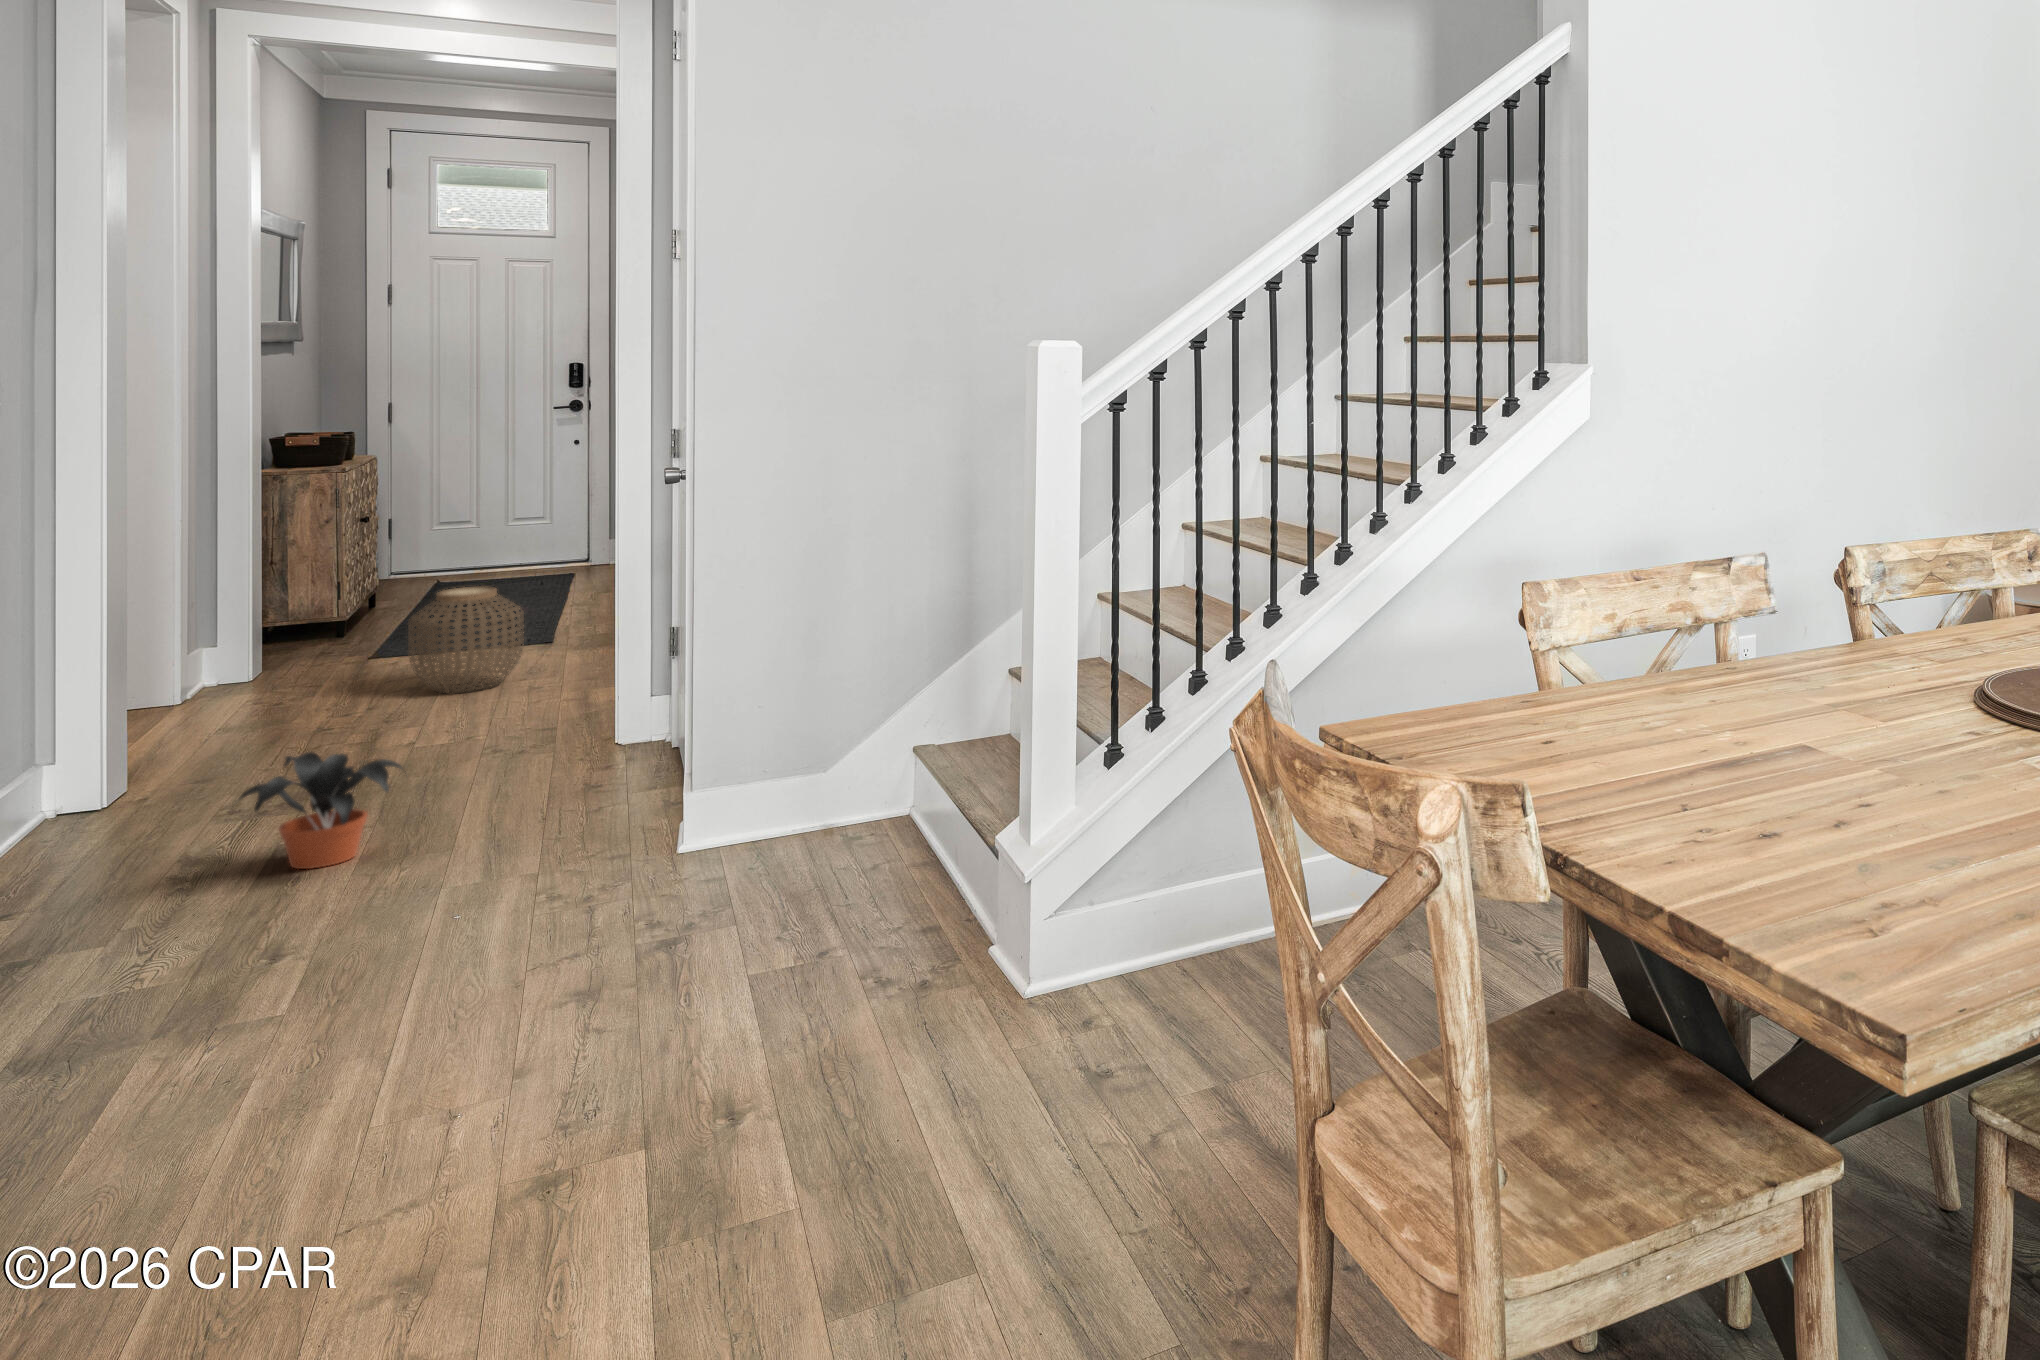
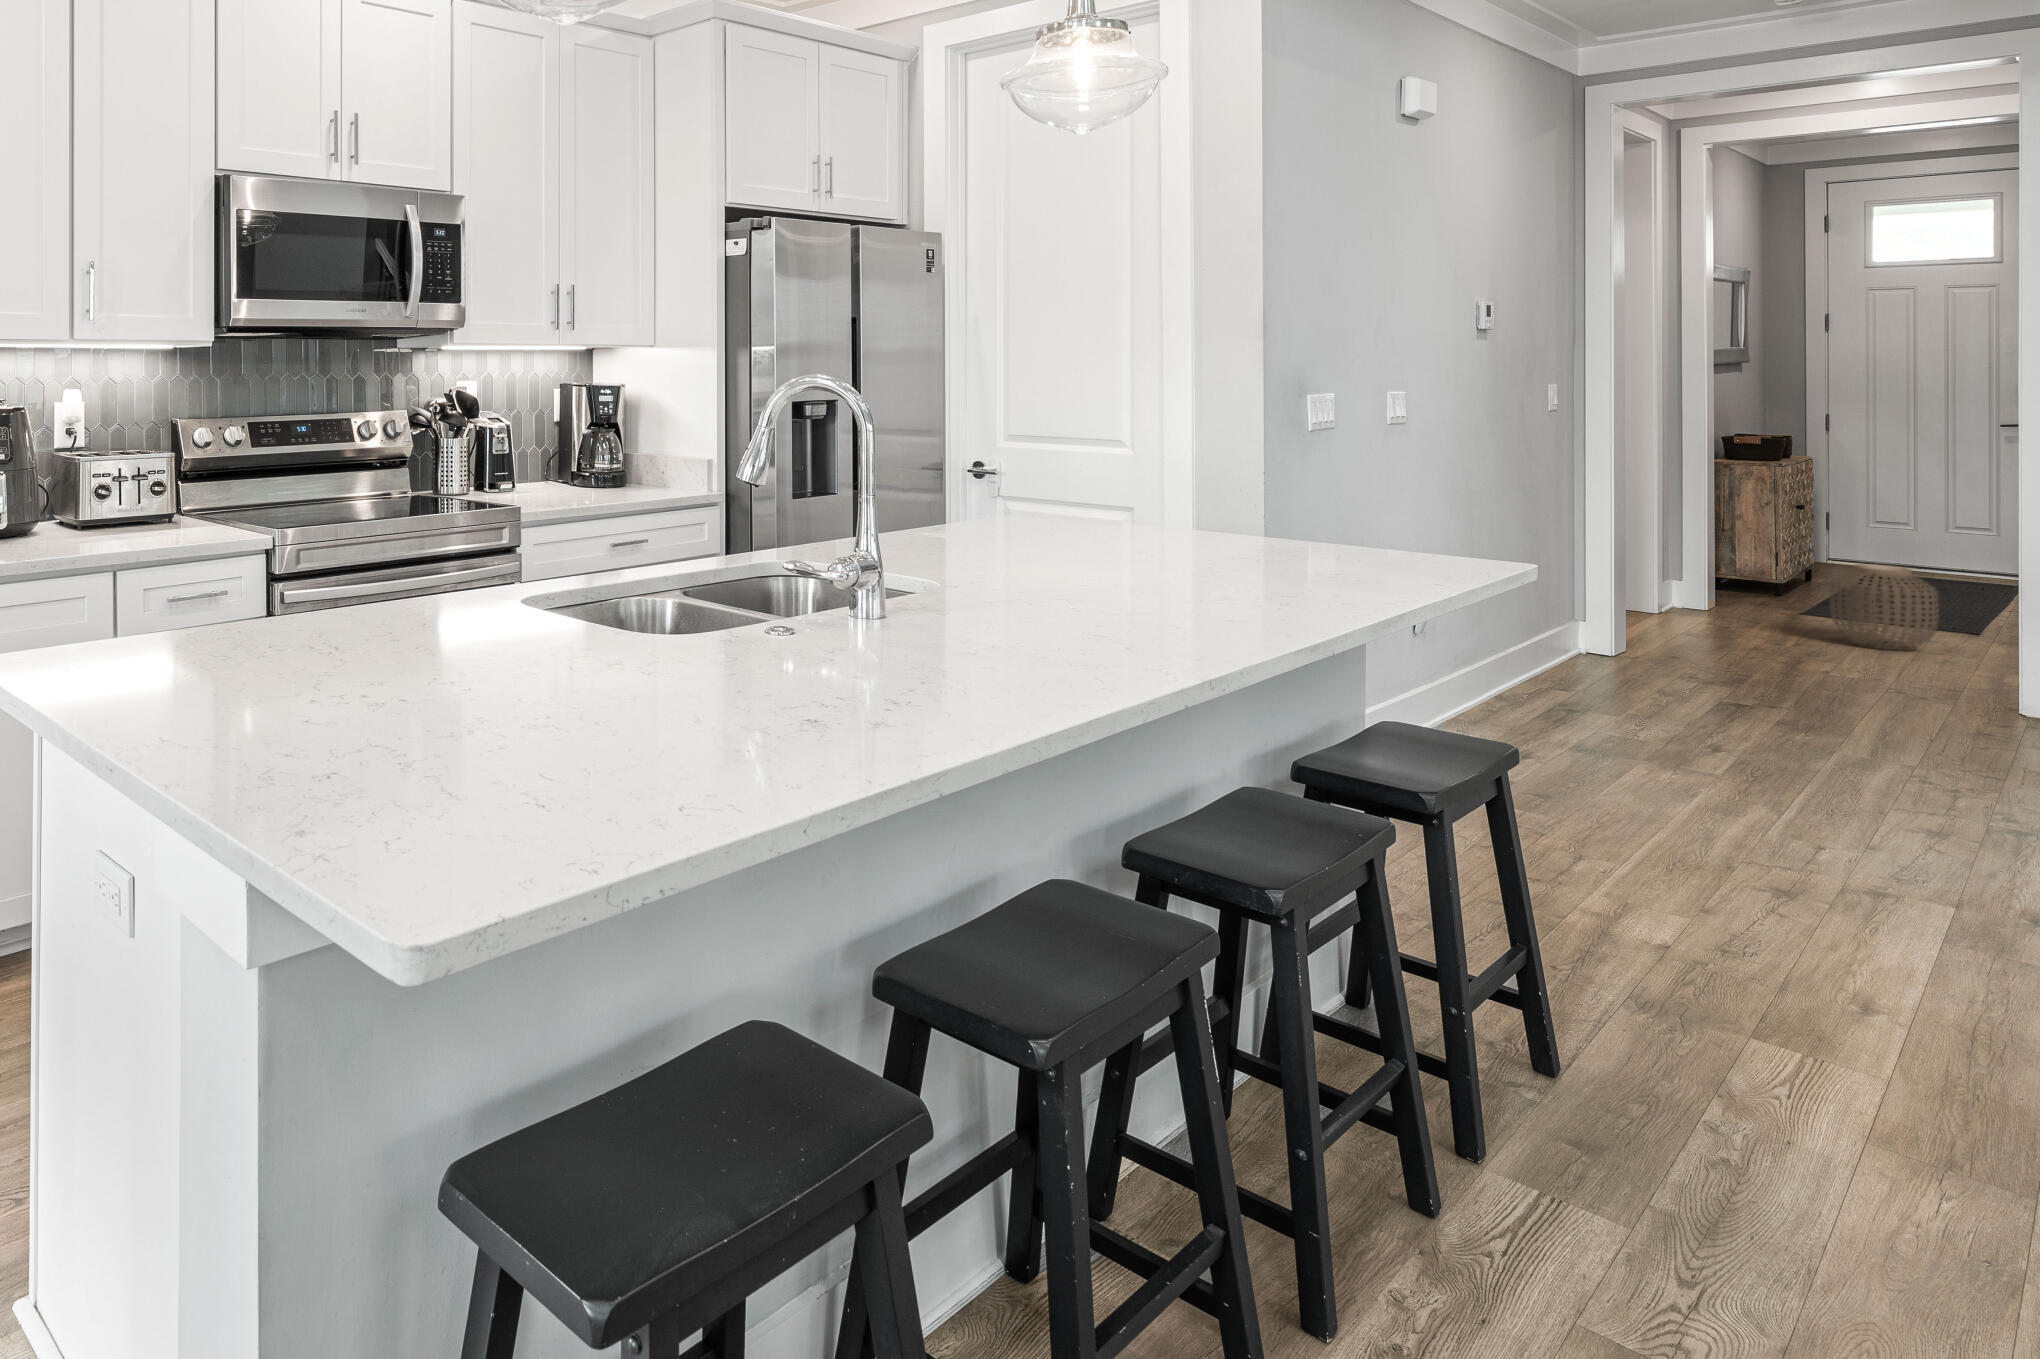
potted plant: present [239,752,402,869] -> none [1691,638,1815,717]

